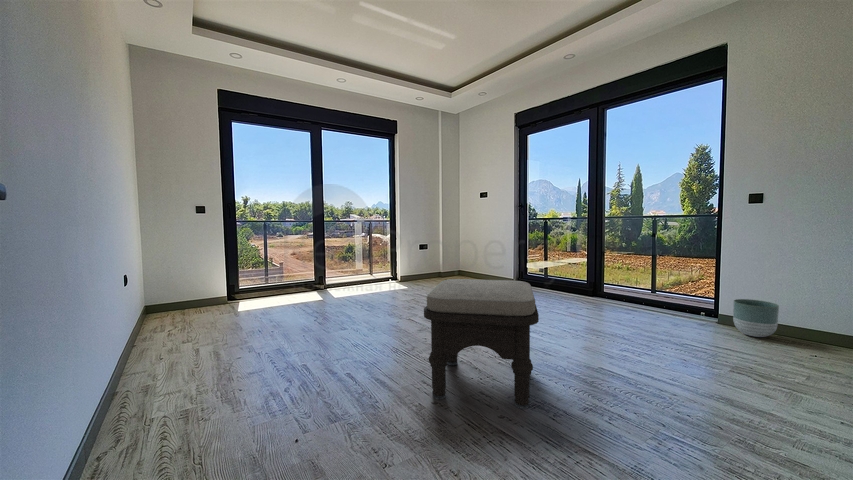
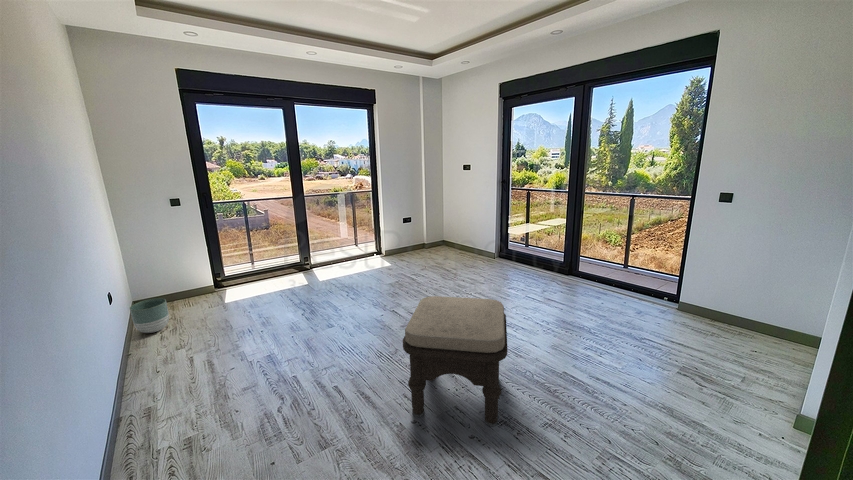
planter: present [733,299,779,337] -> present [130,298,169,333]

